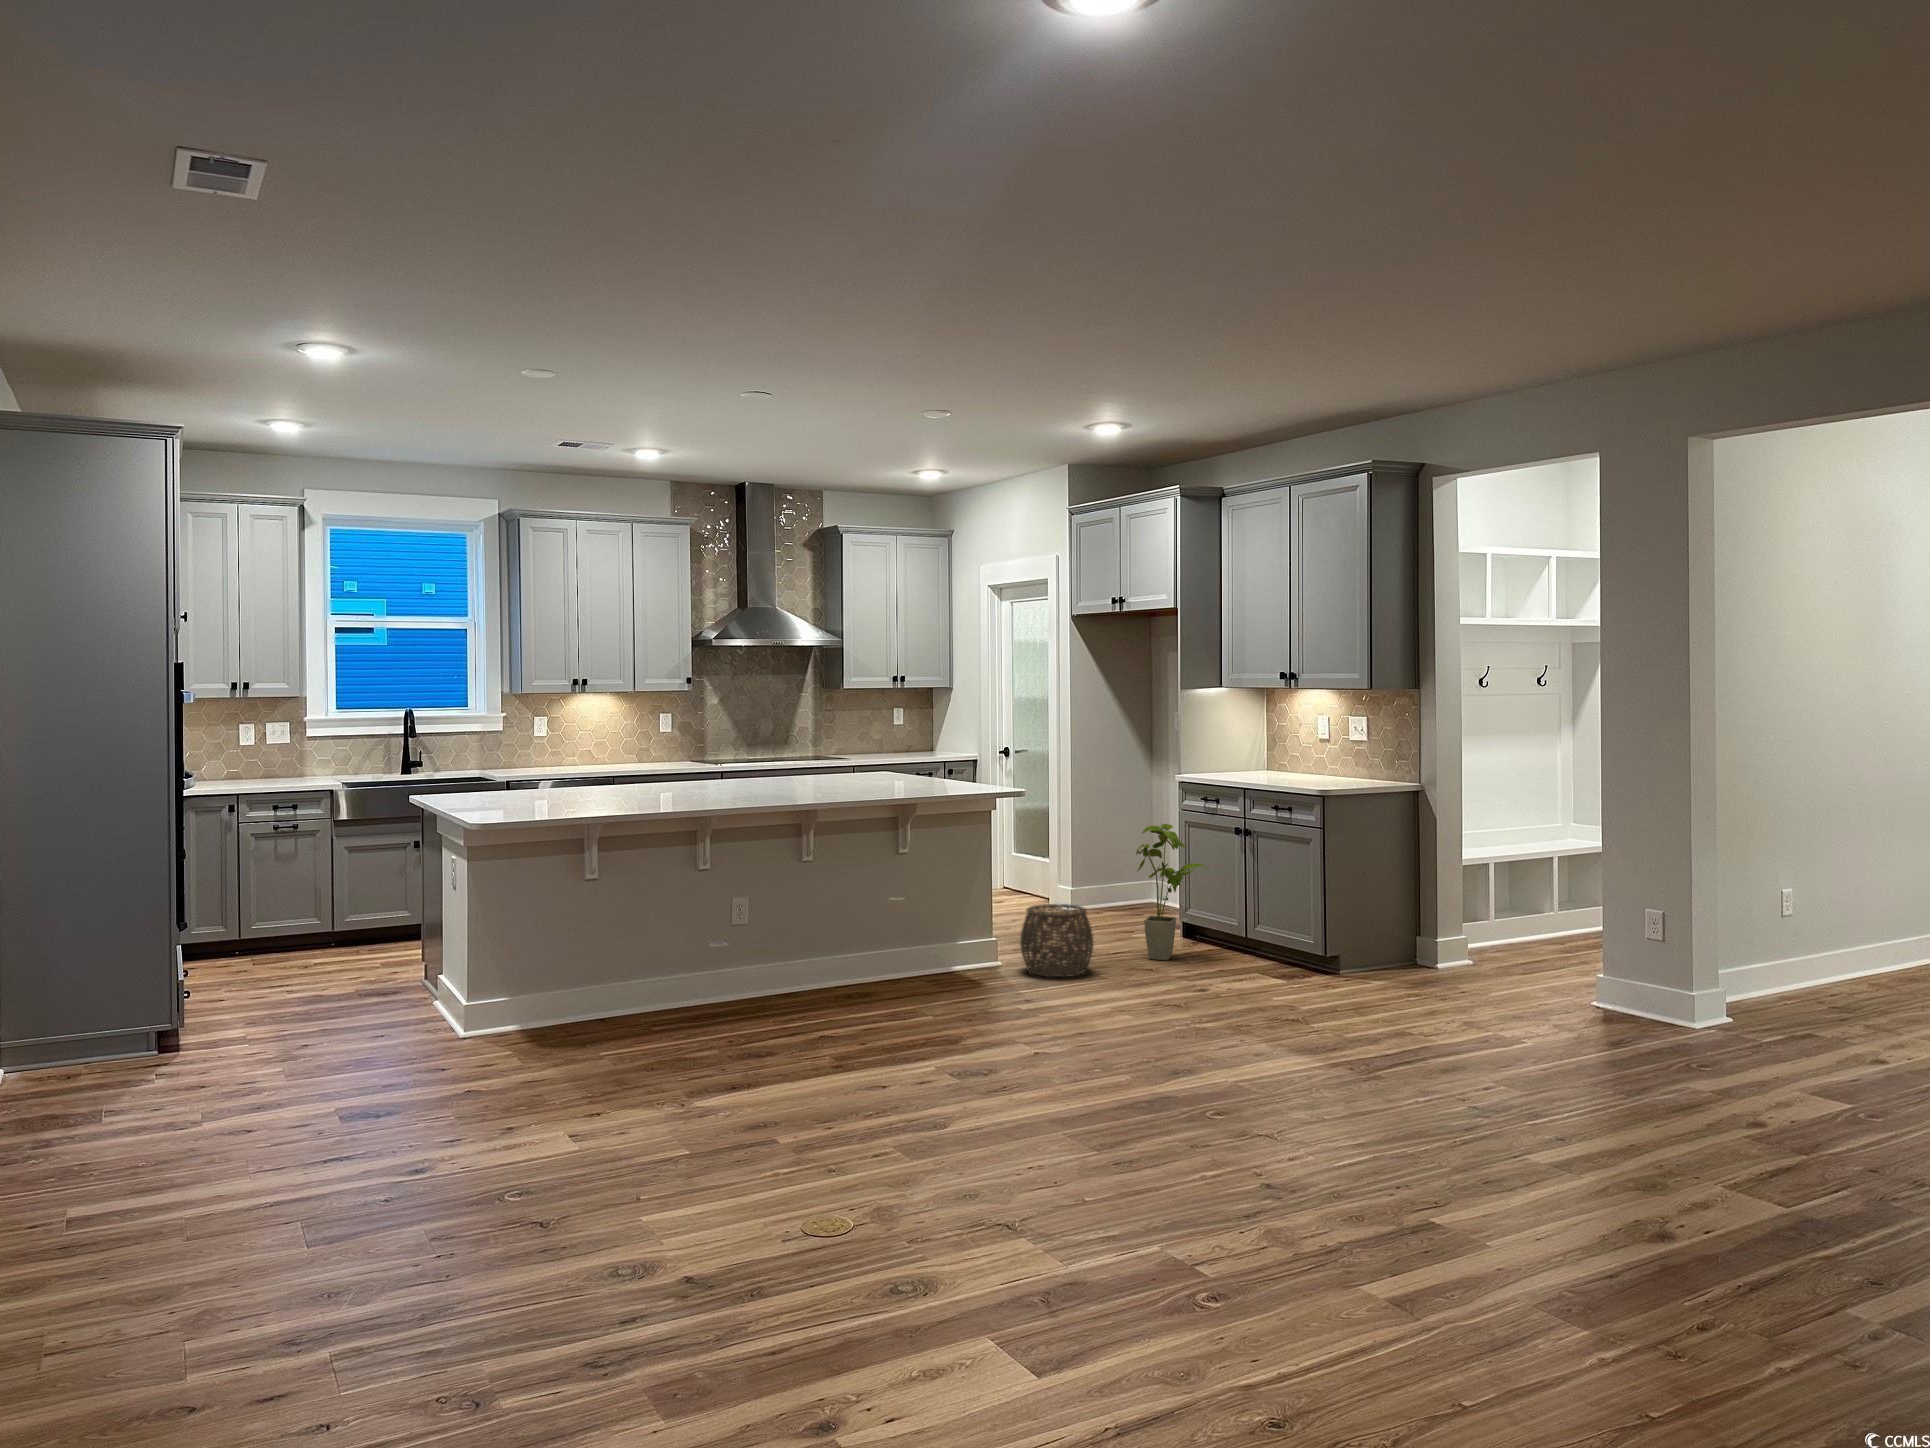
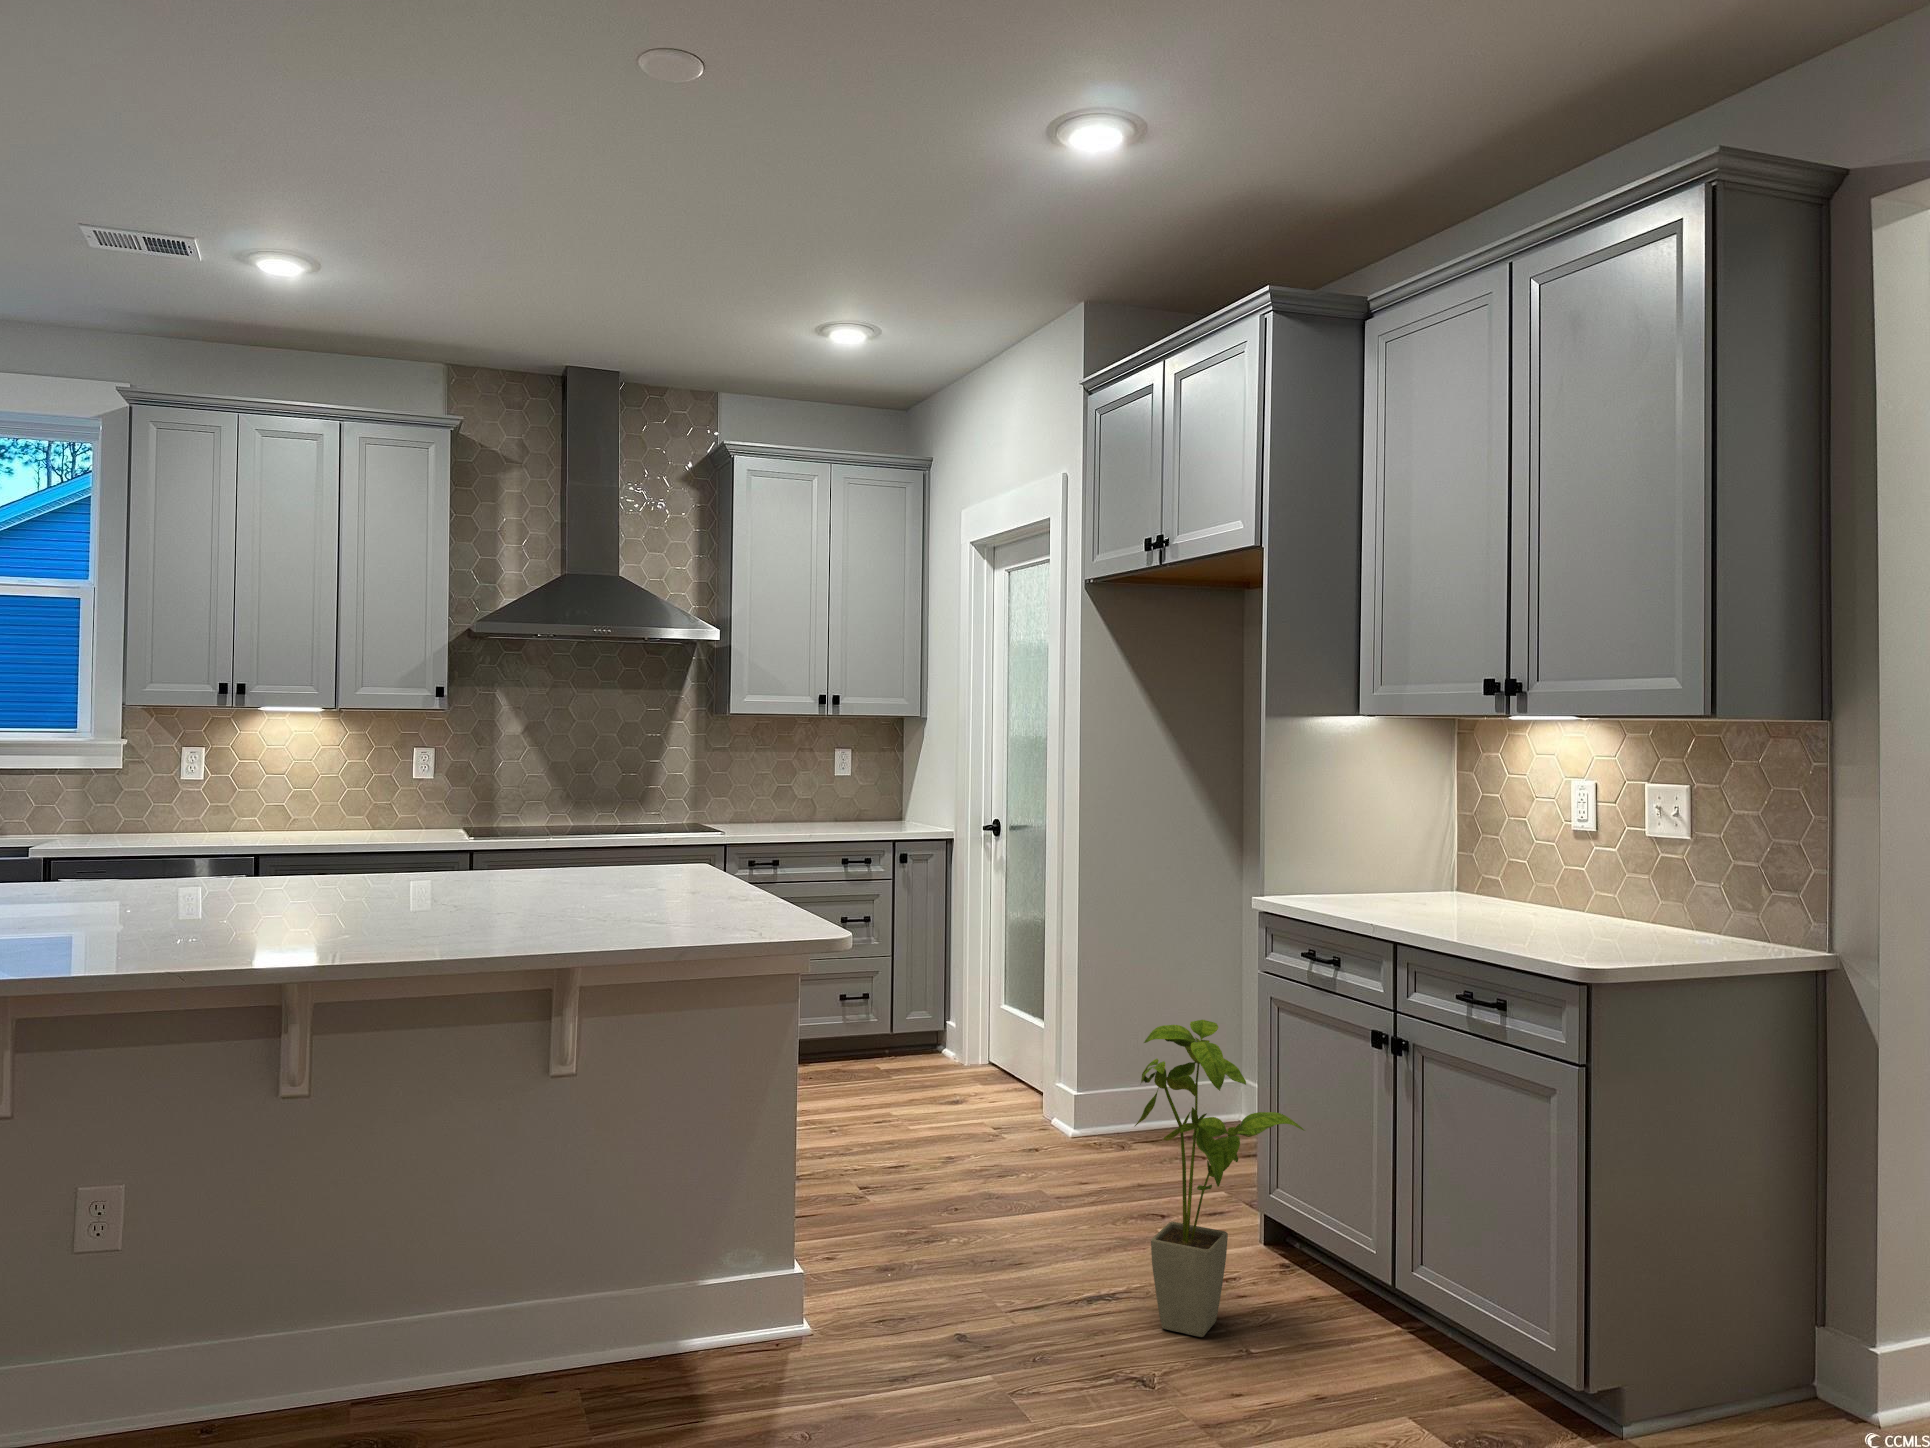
woven basket: present [1020,904,1093,978] -> none [836,1198,1011,1402]

